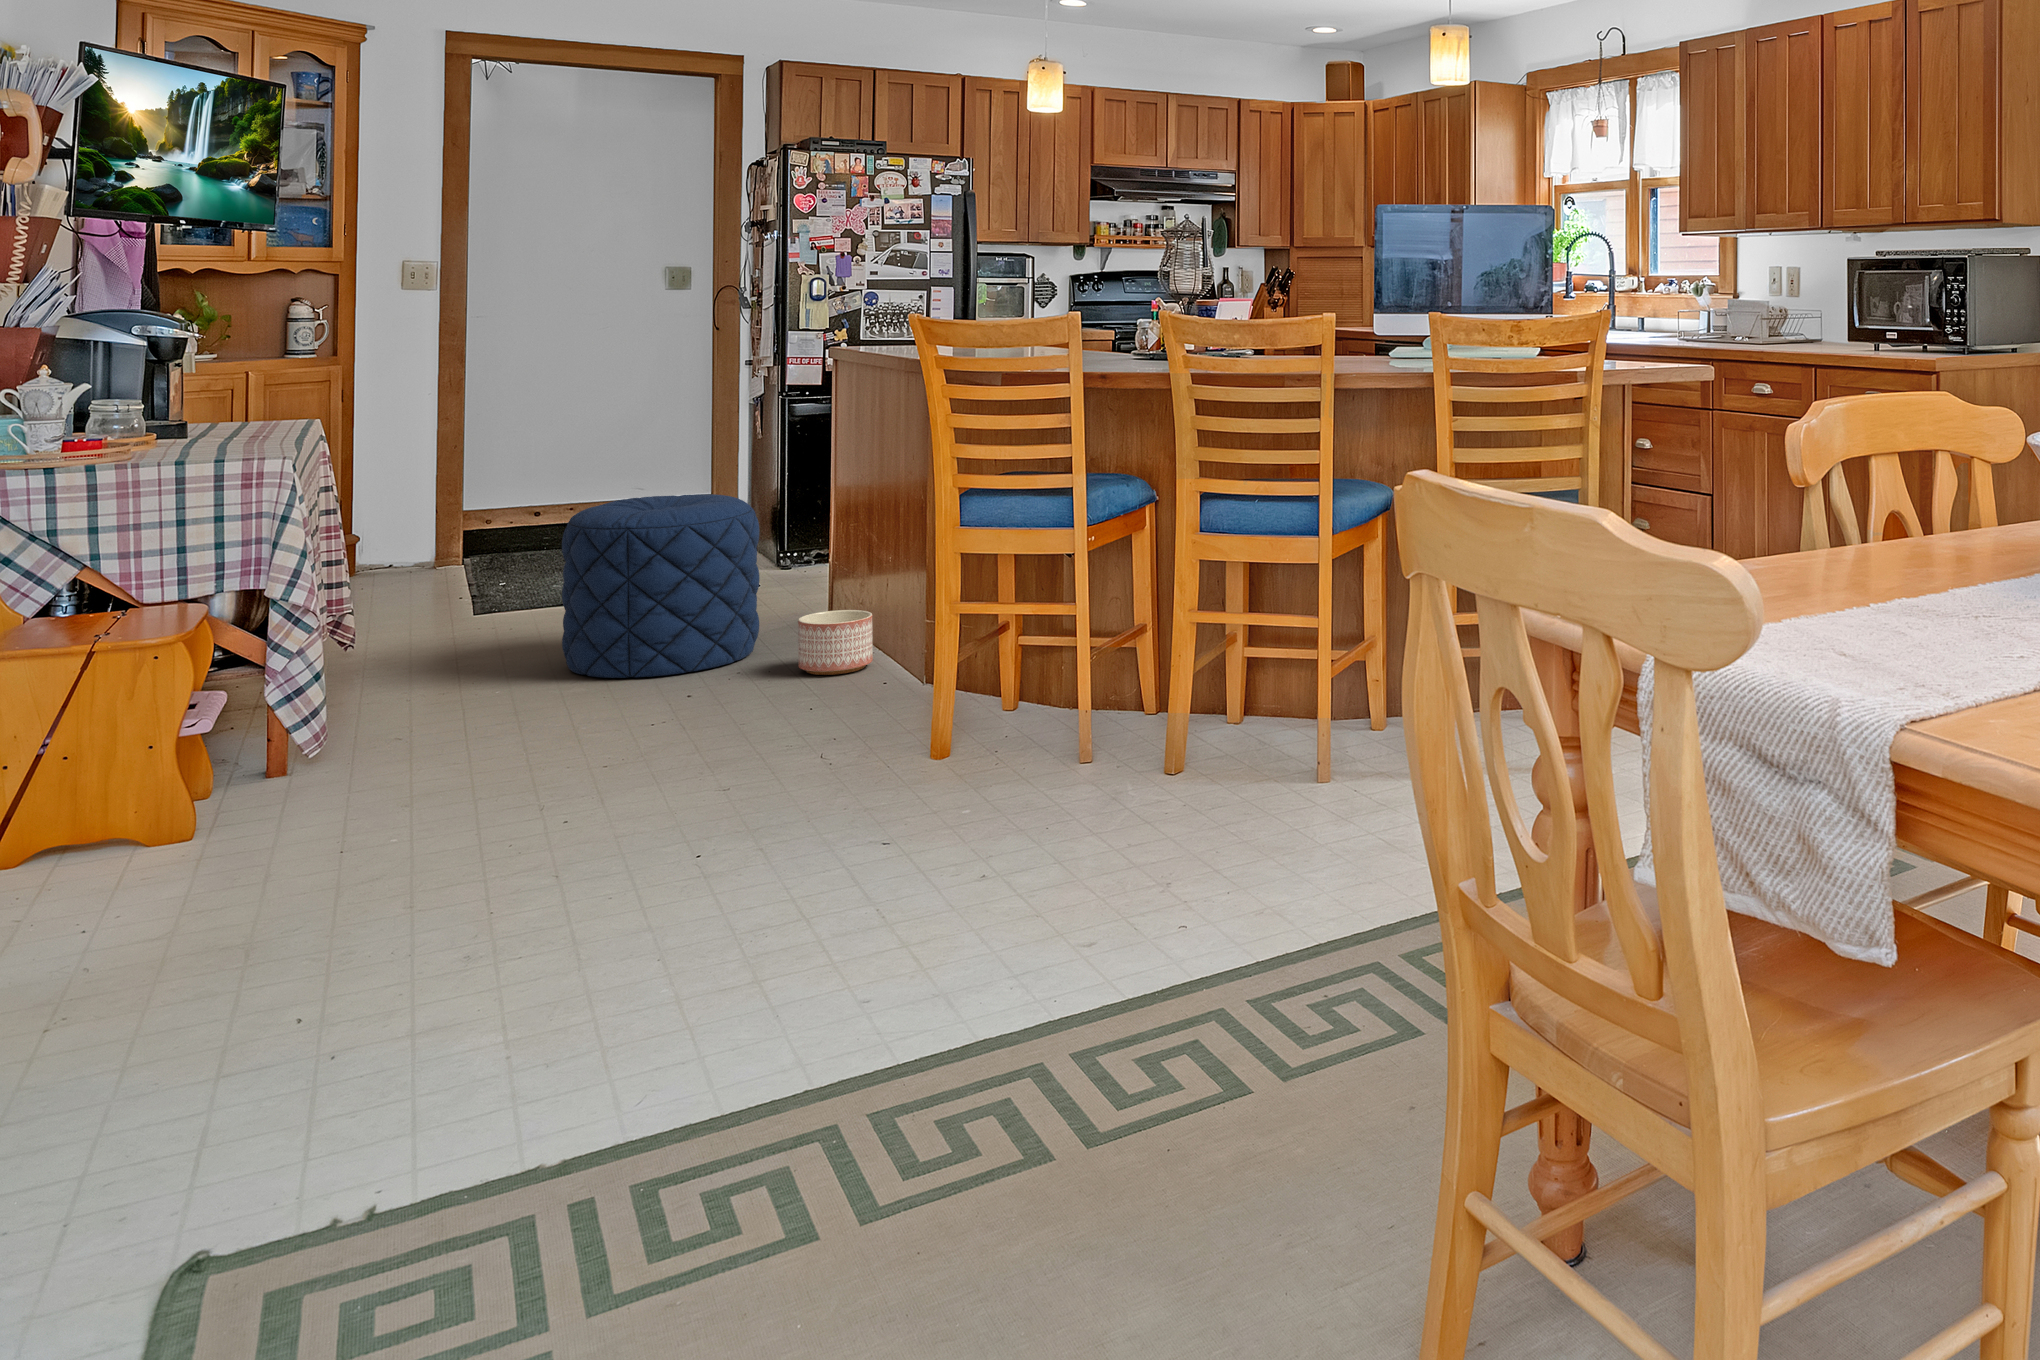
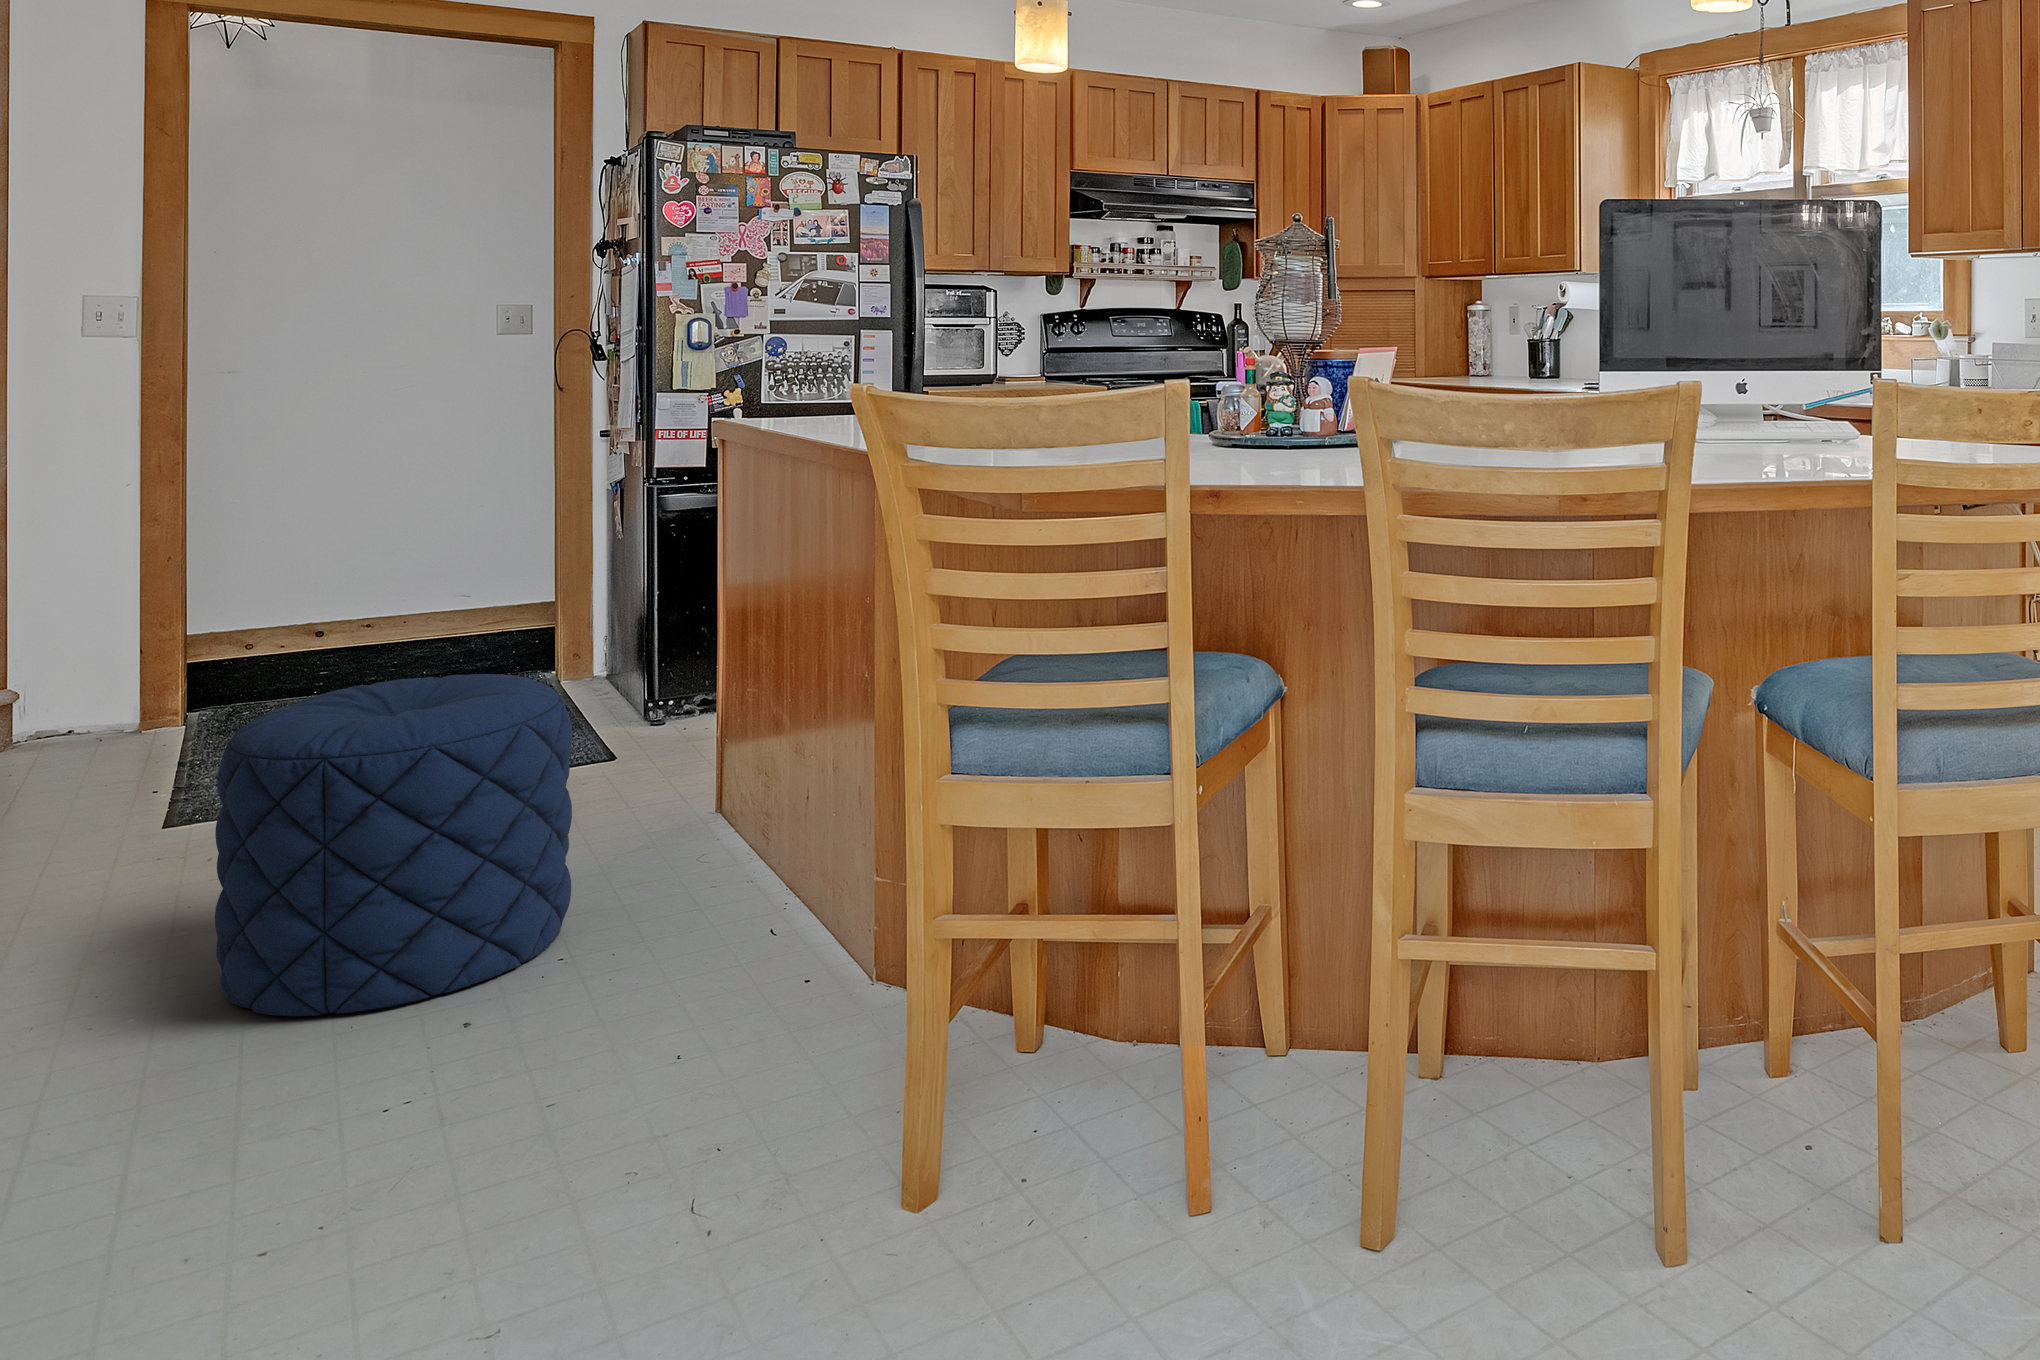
planter: present [798,610,873,675] -> none [627,871,757,997]

